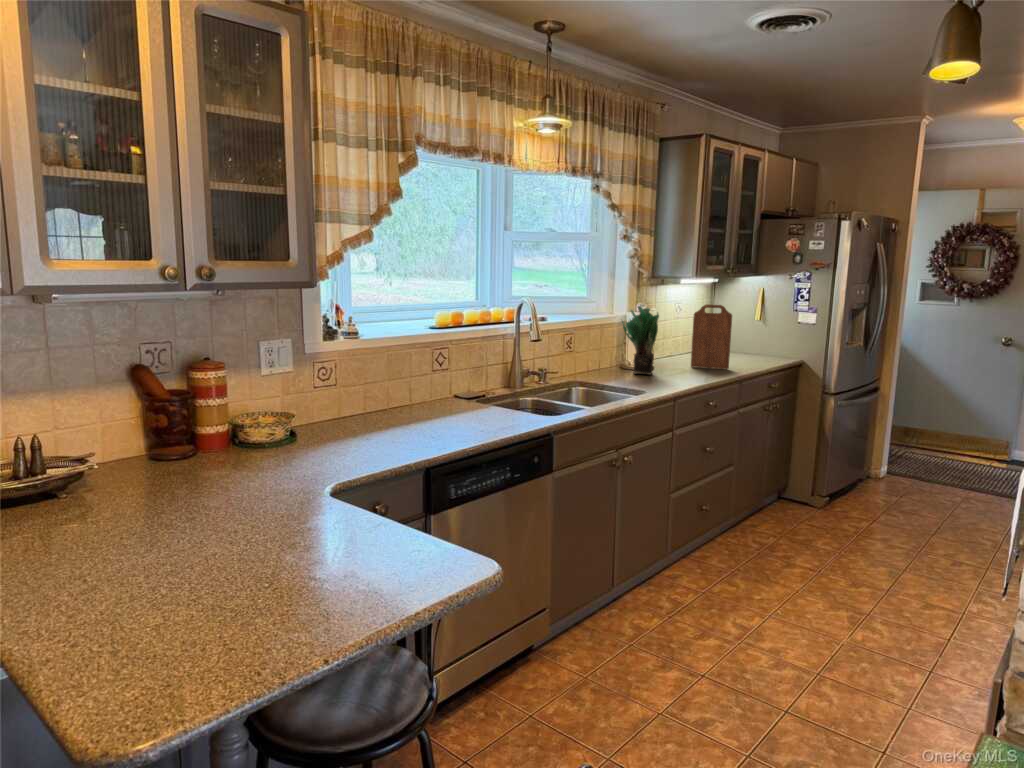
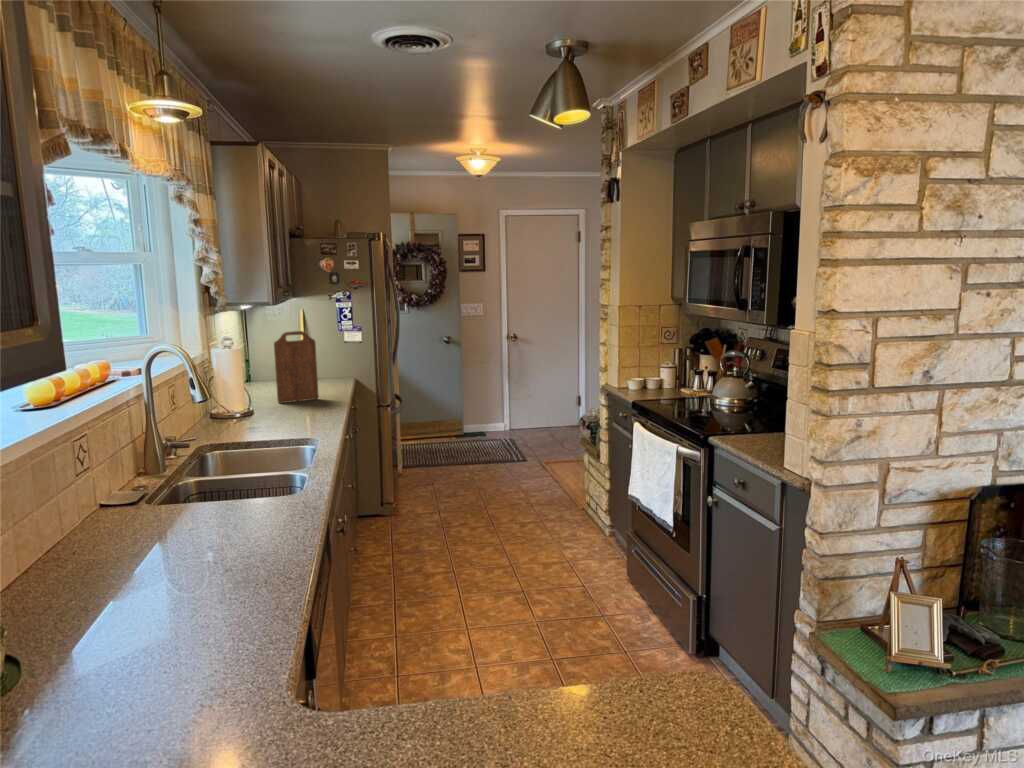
potted plant: present [622,306,659,375] -> none [215,341,267,422]

